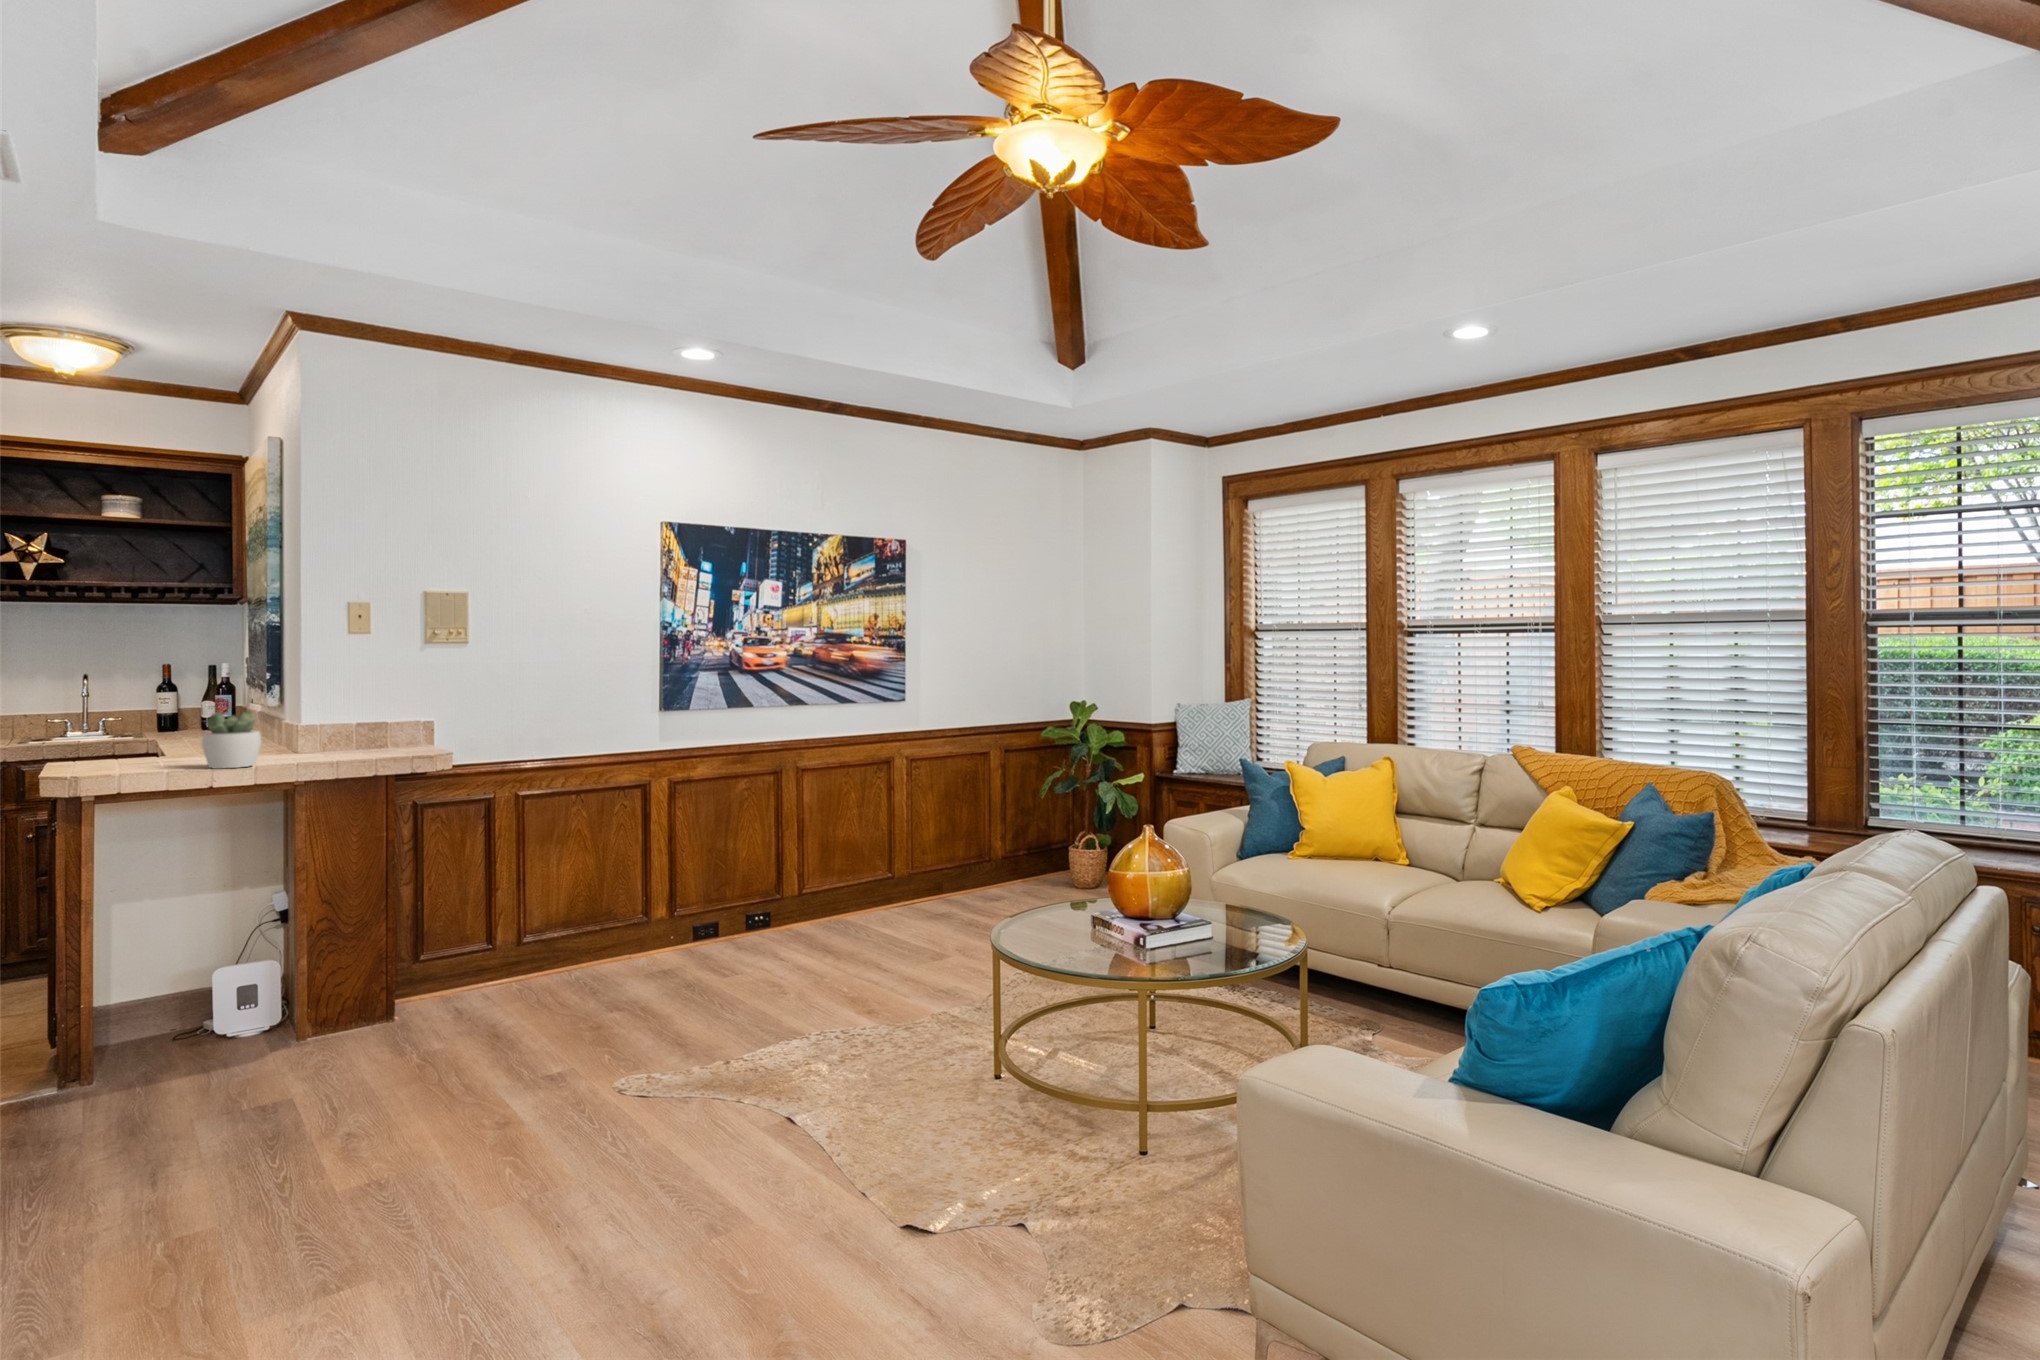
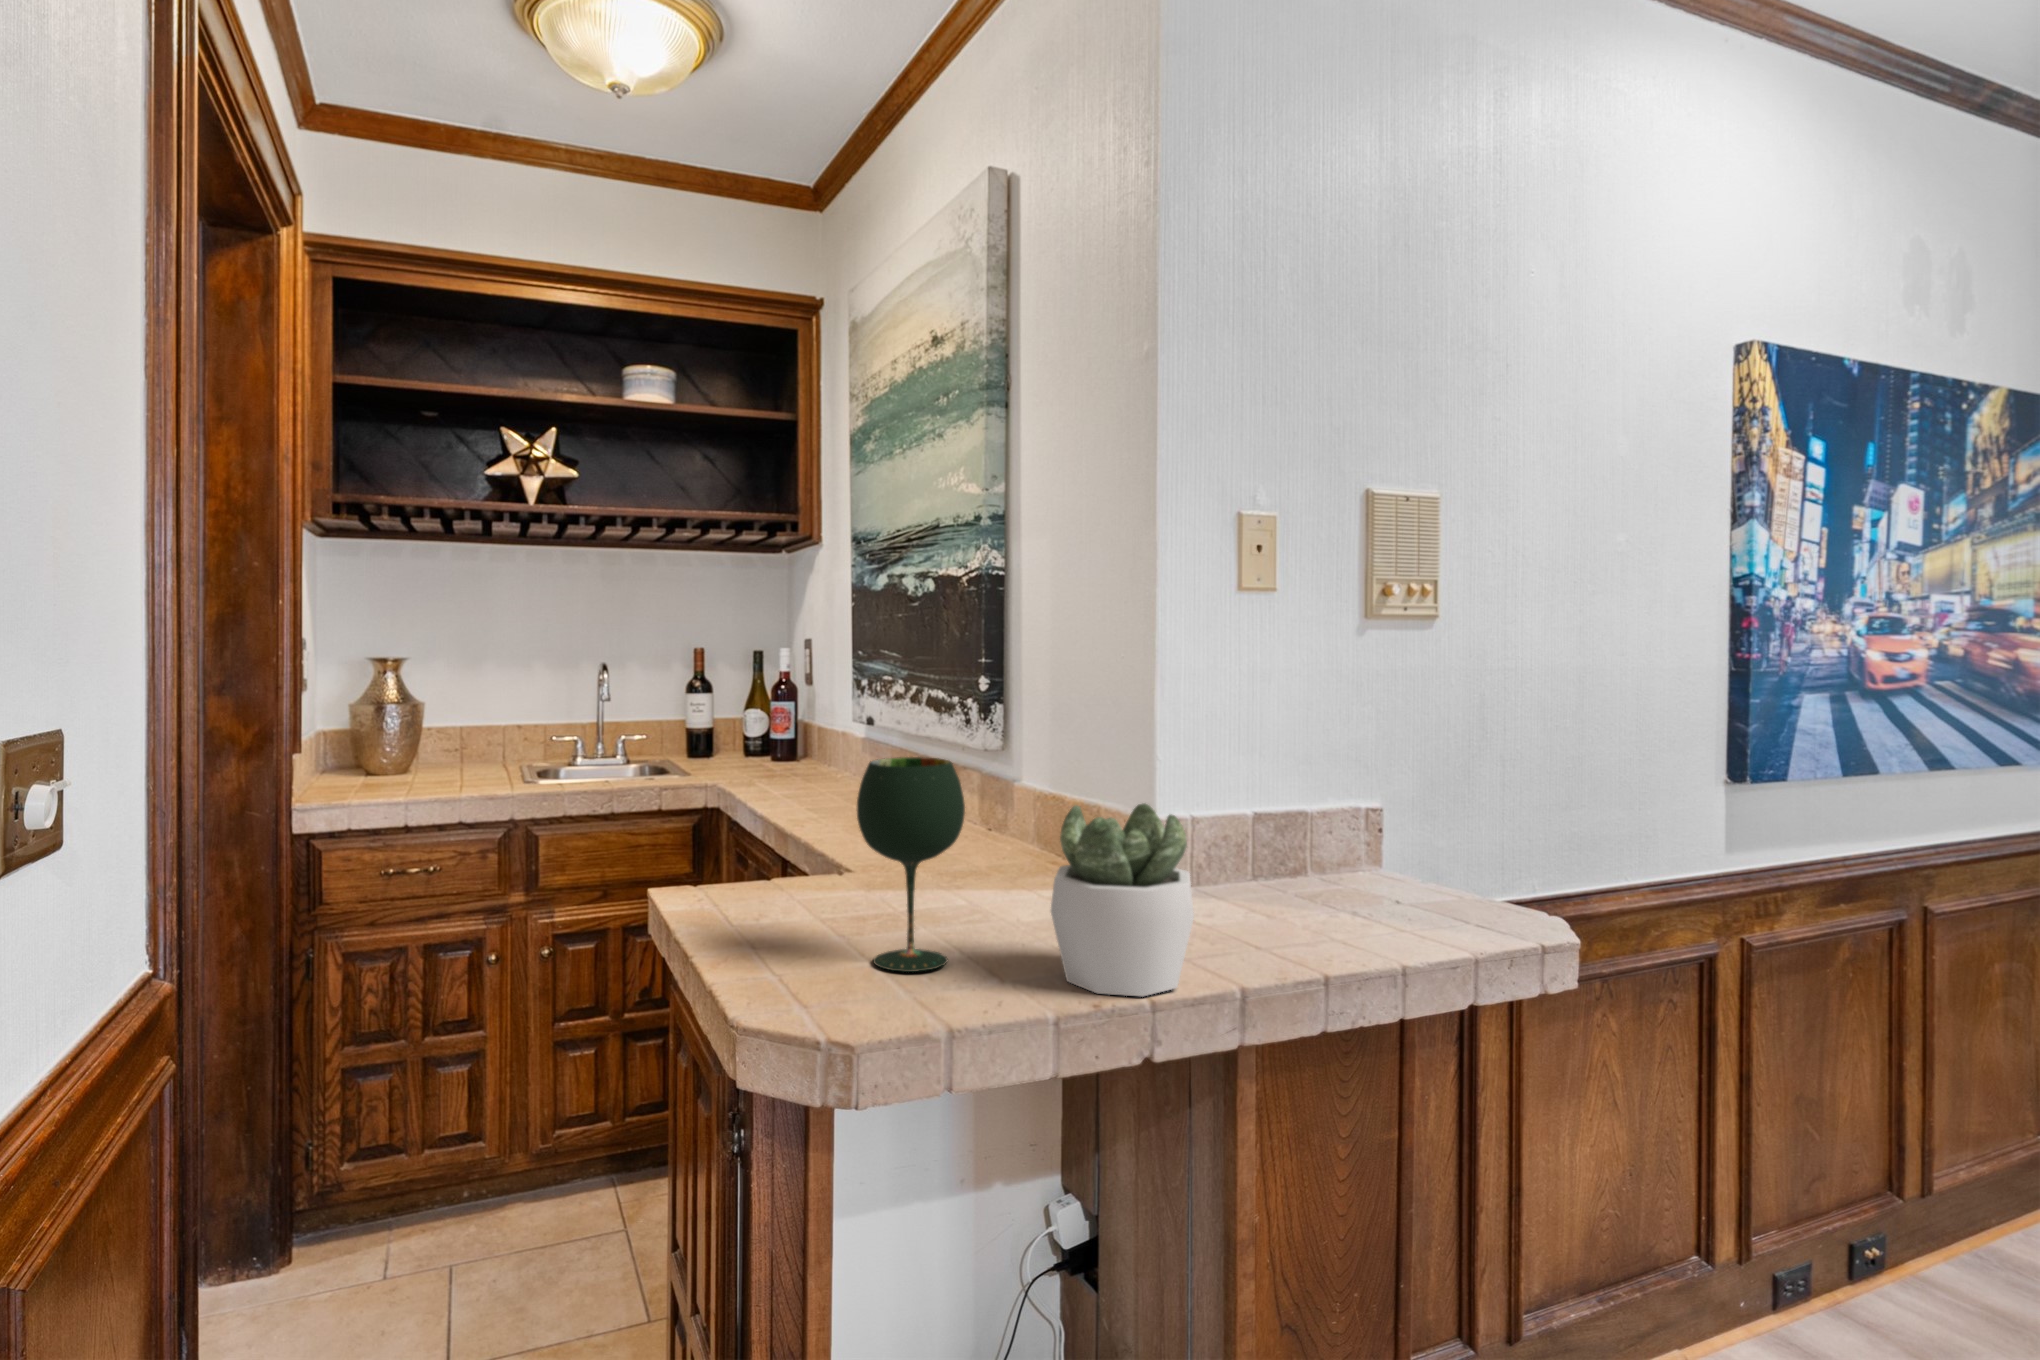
wine glass: none [129,698,176,768] -> present [857,757,965,972]

